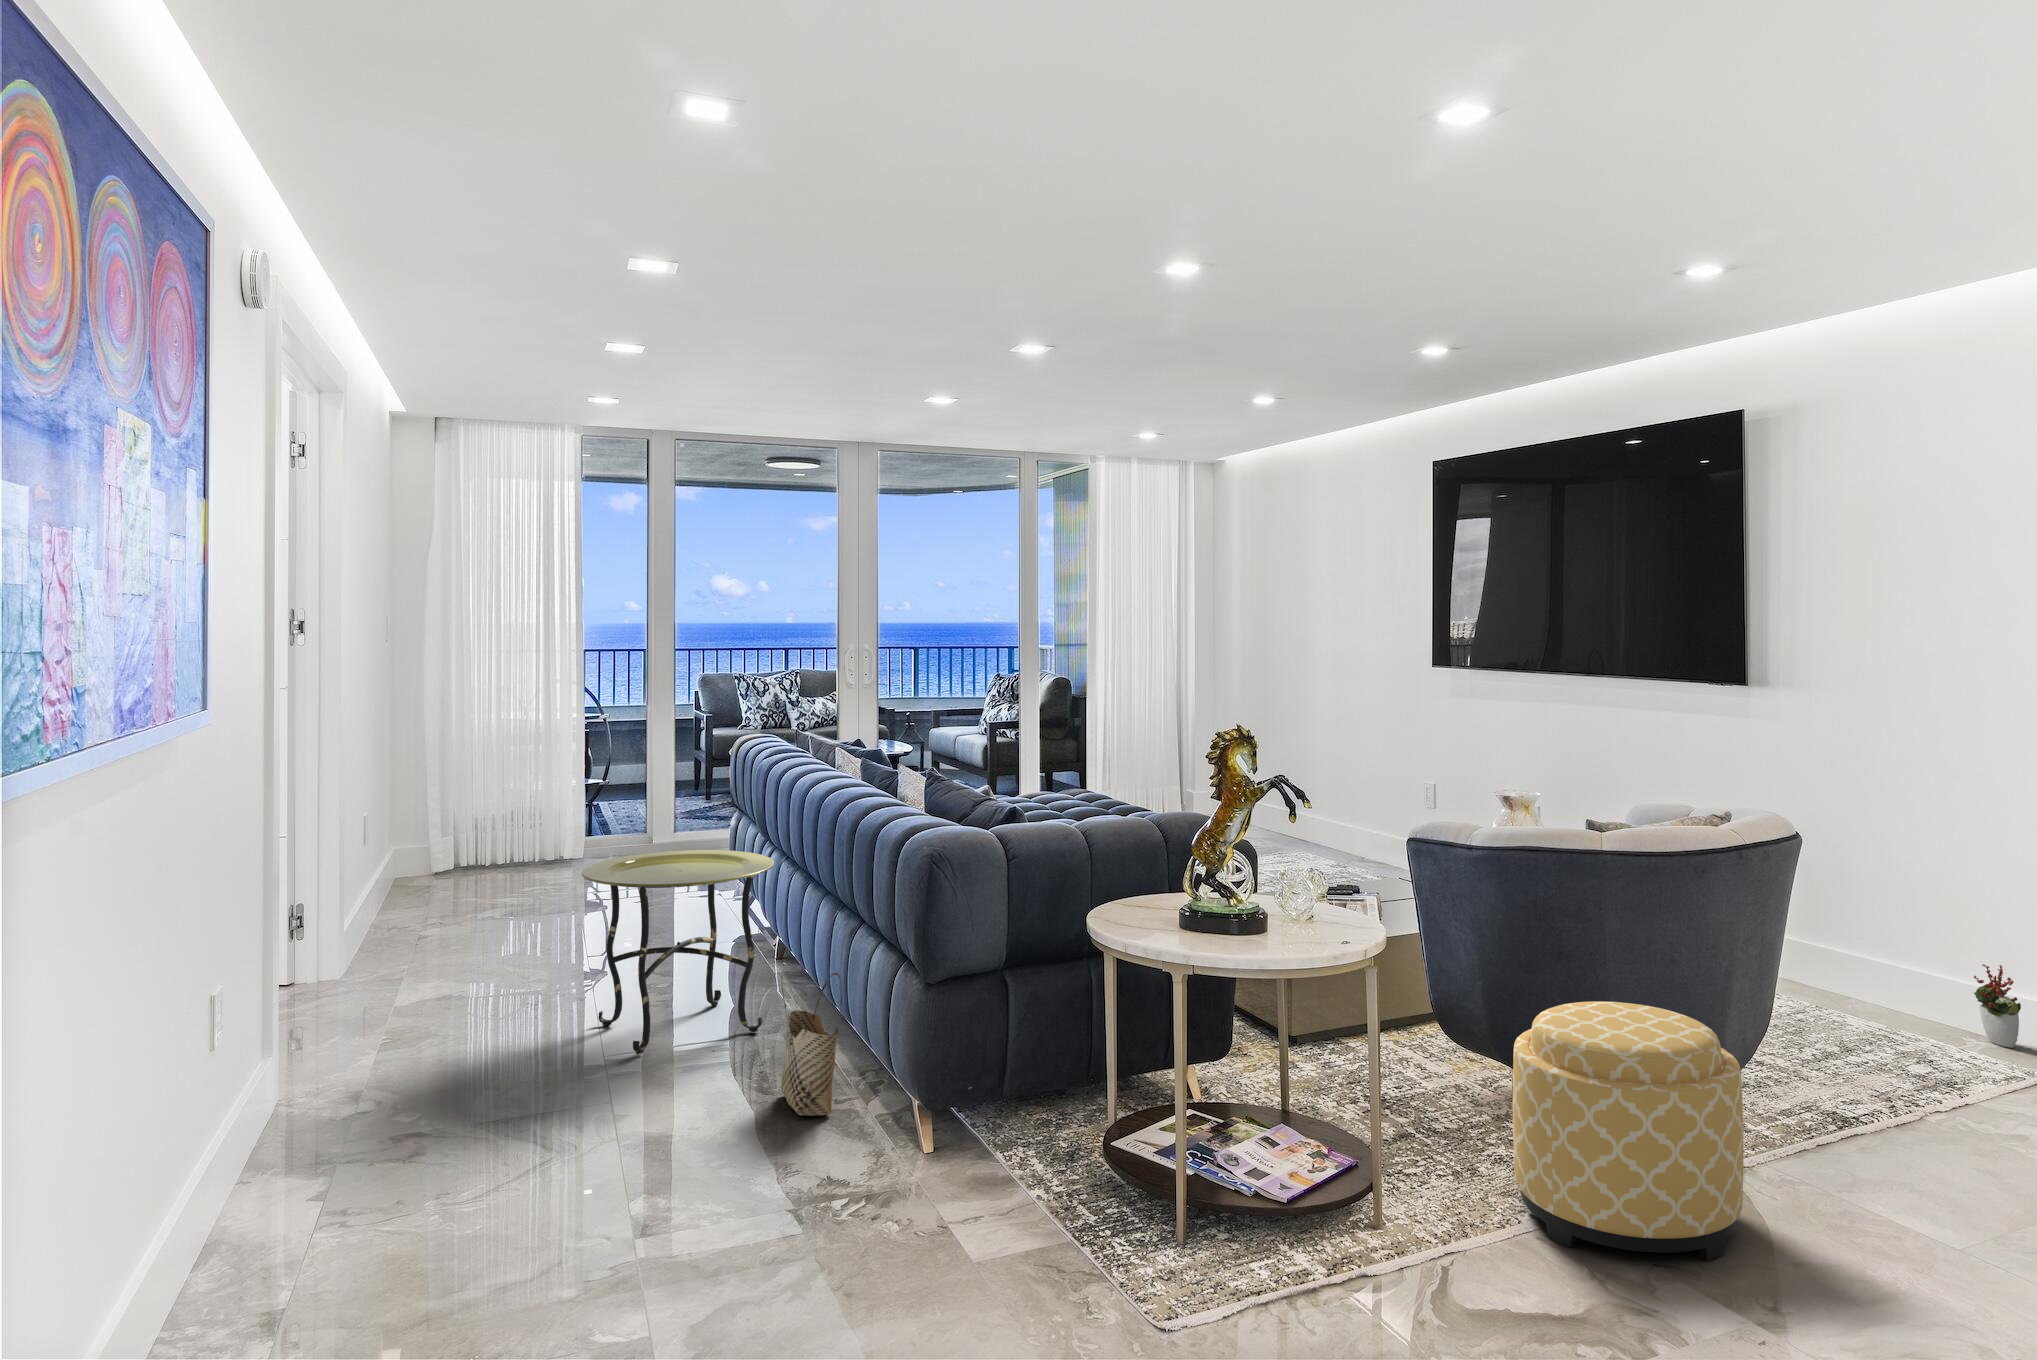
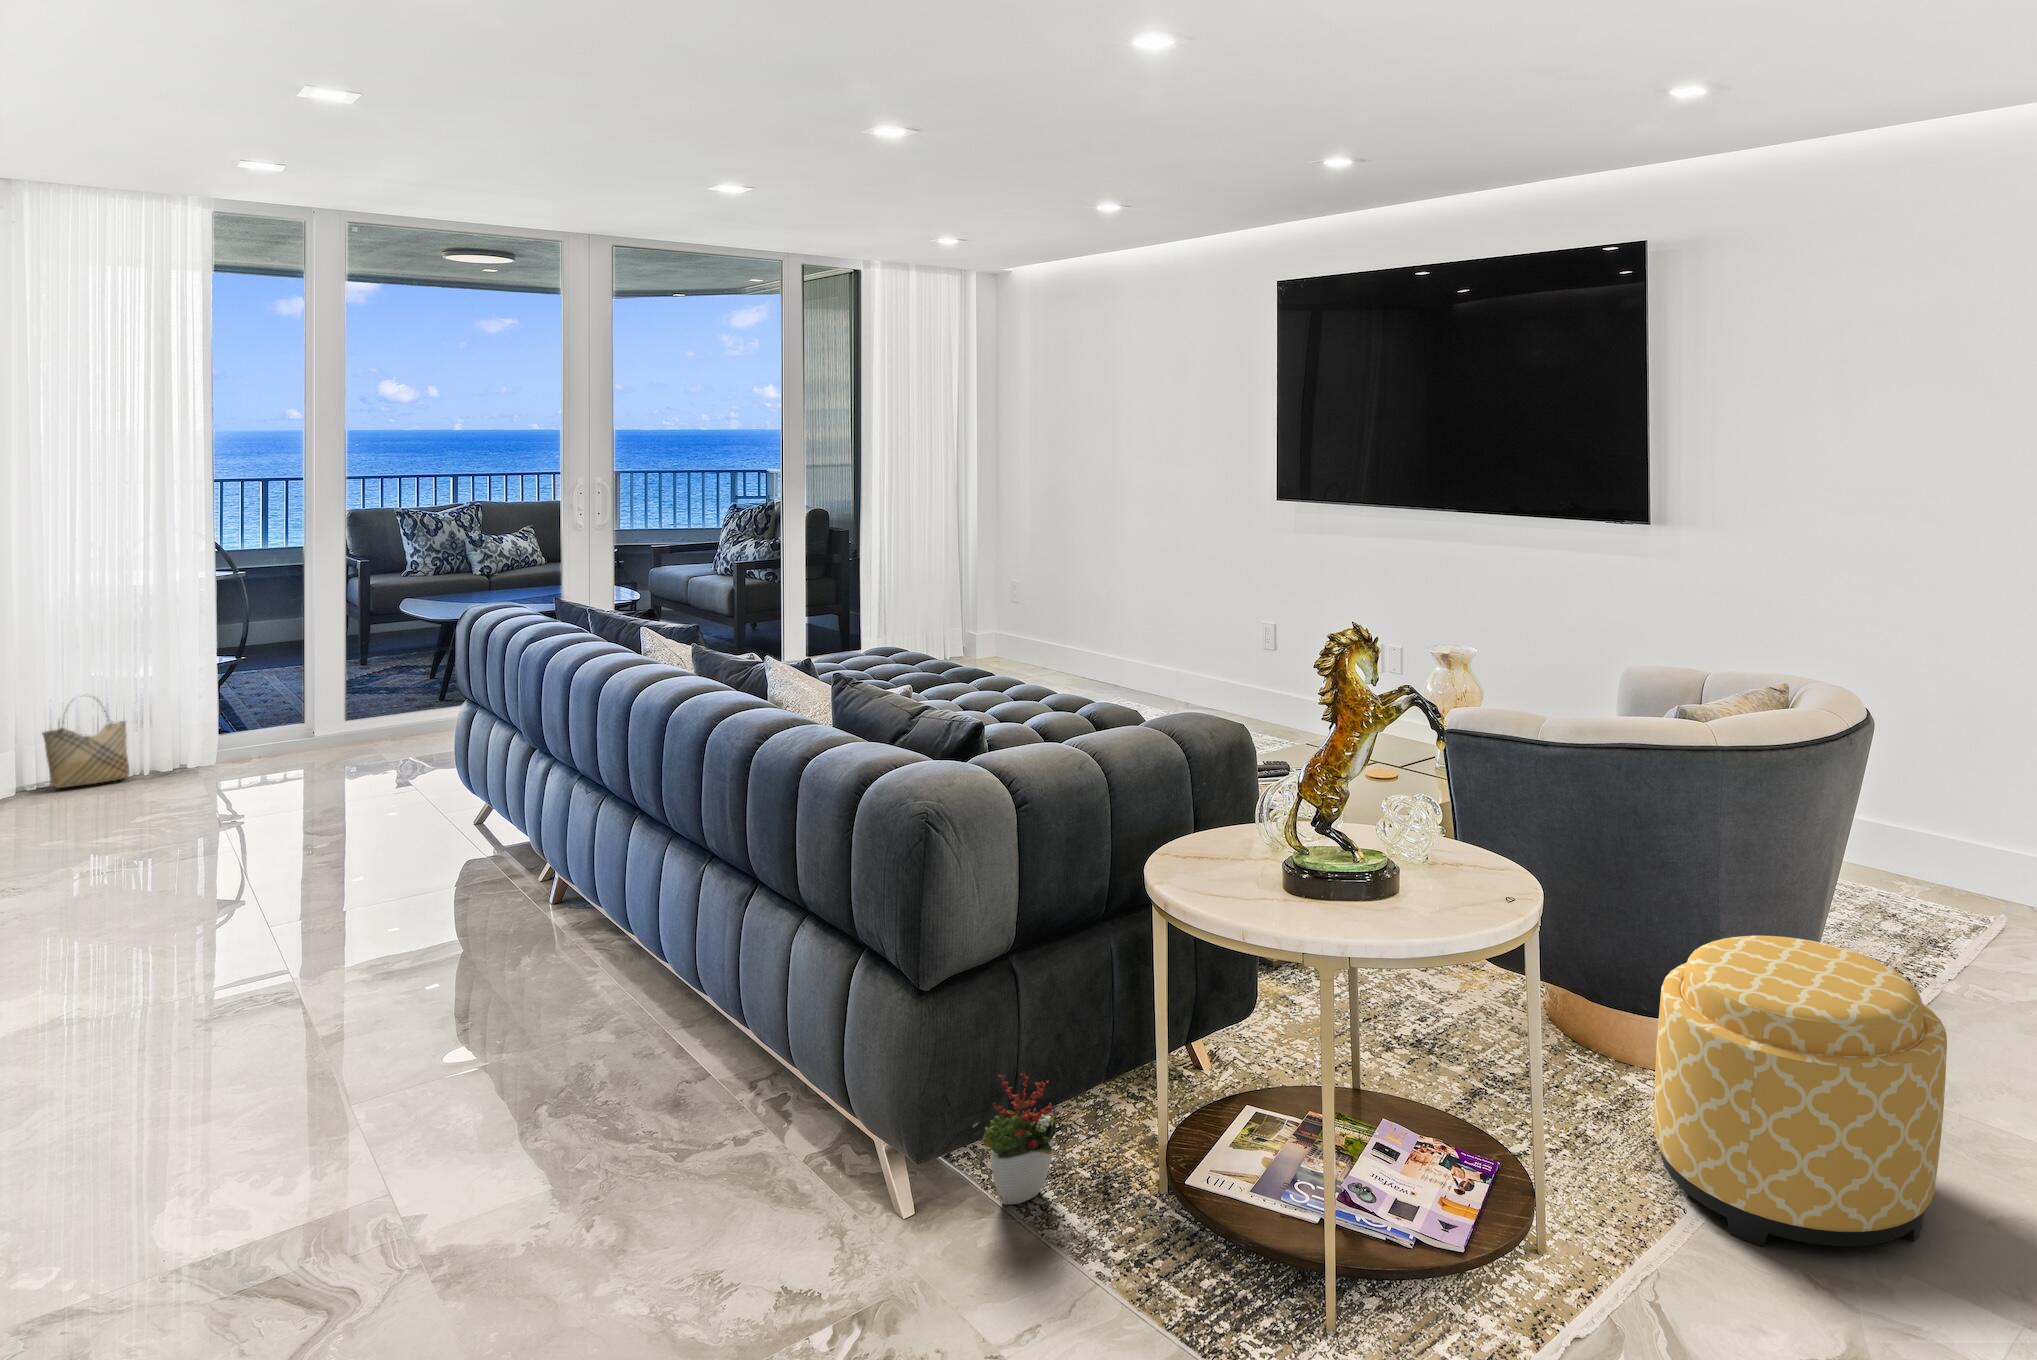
side table: present [581,850,774,1055] -> none [282,784,577,1093]
decorative plant: present [1974,964,2021,1048] -> present [983,1072,1056,1204]
woven basket: present [781,973,842,1116] -> present [42,699,129,788]

